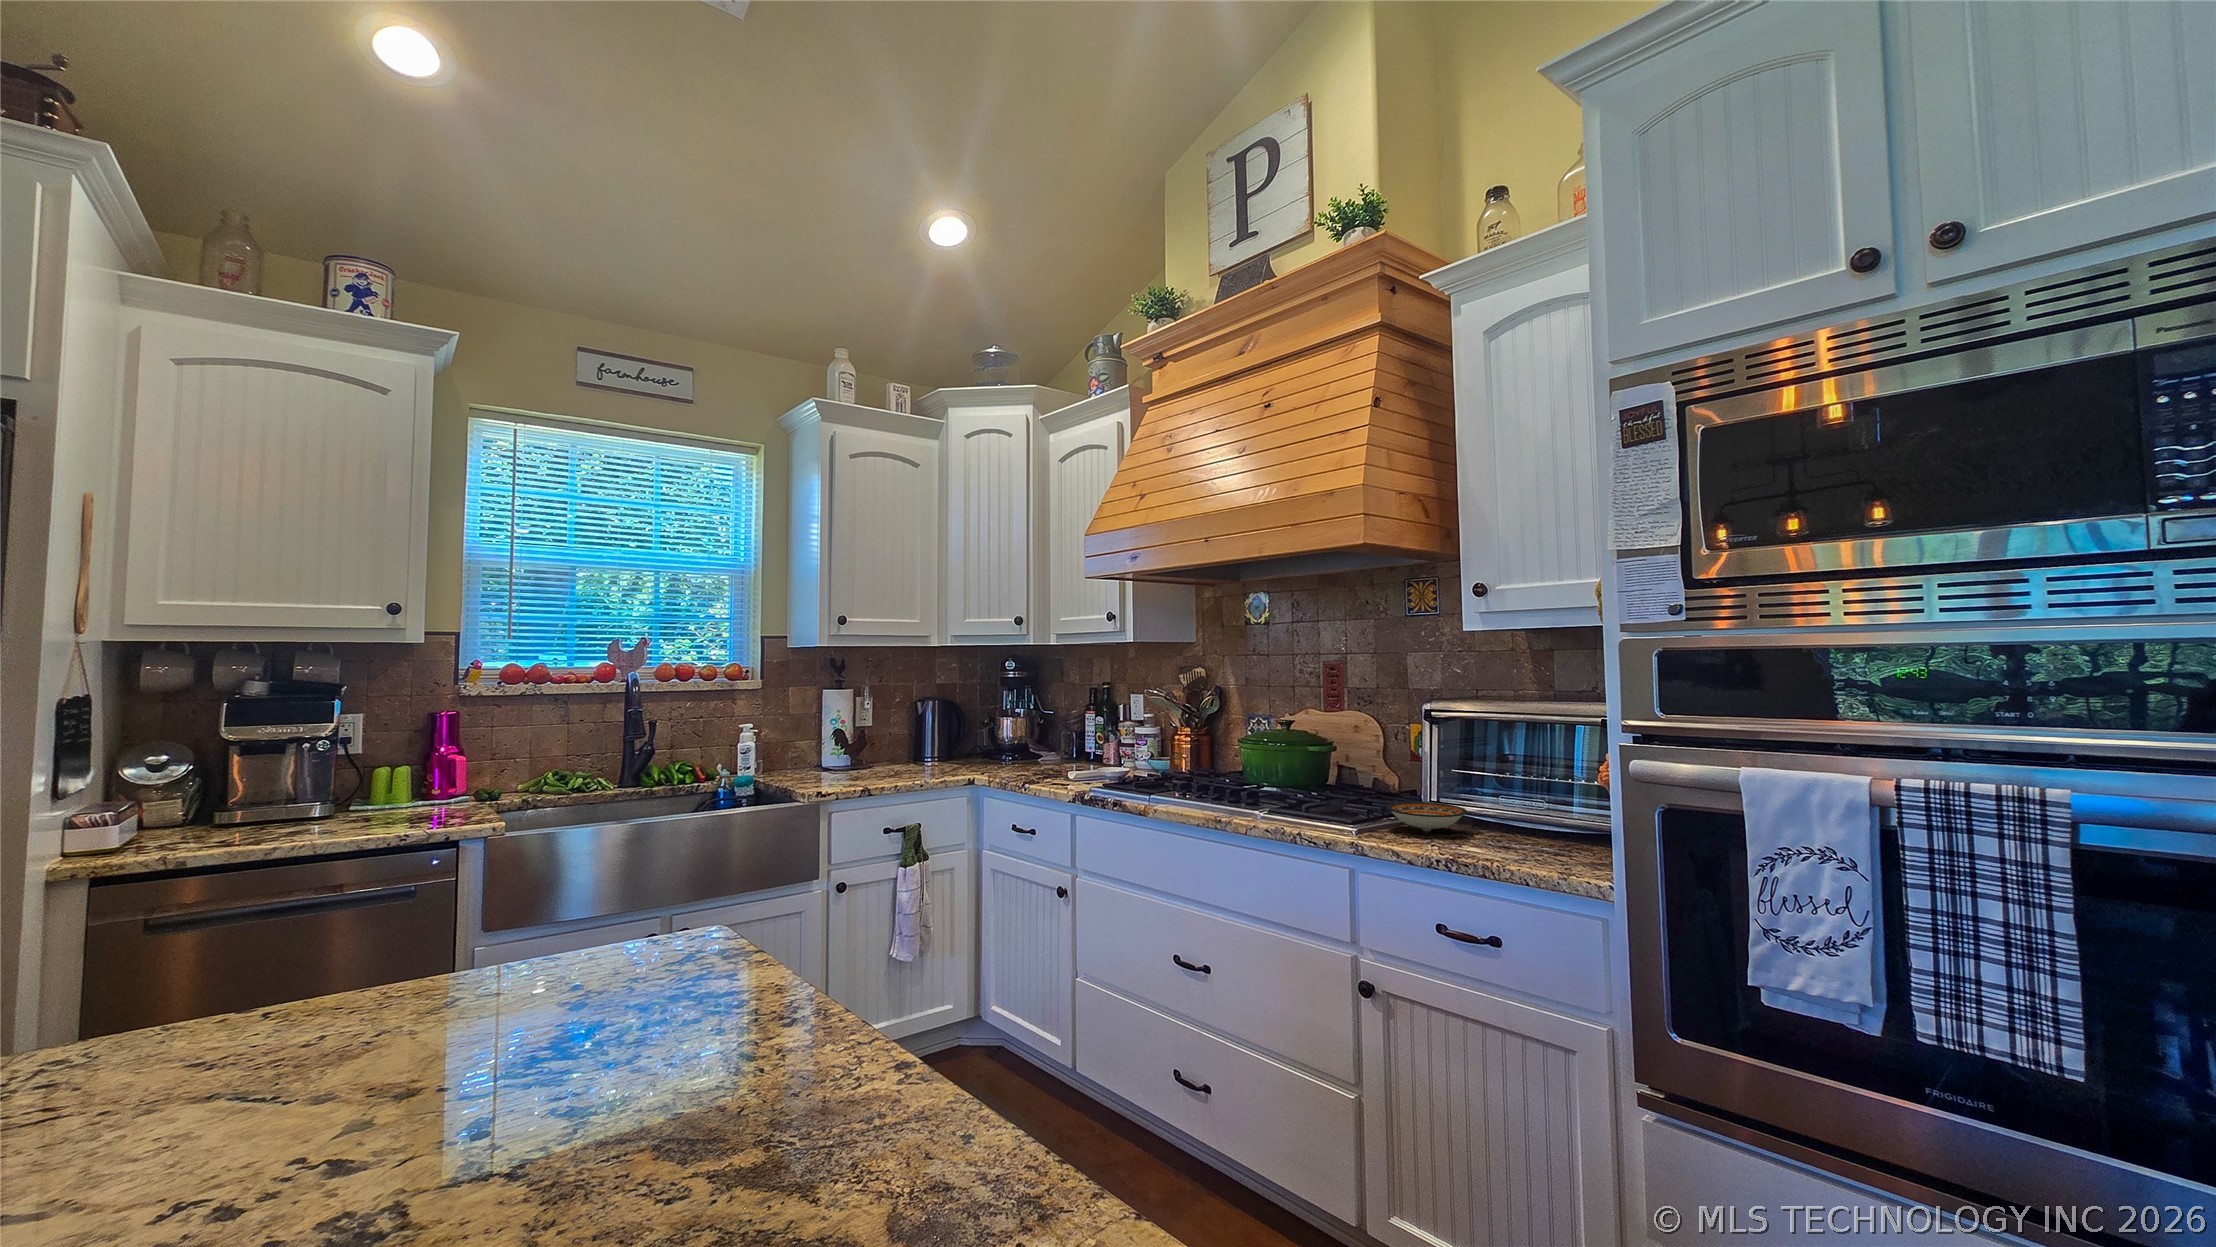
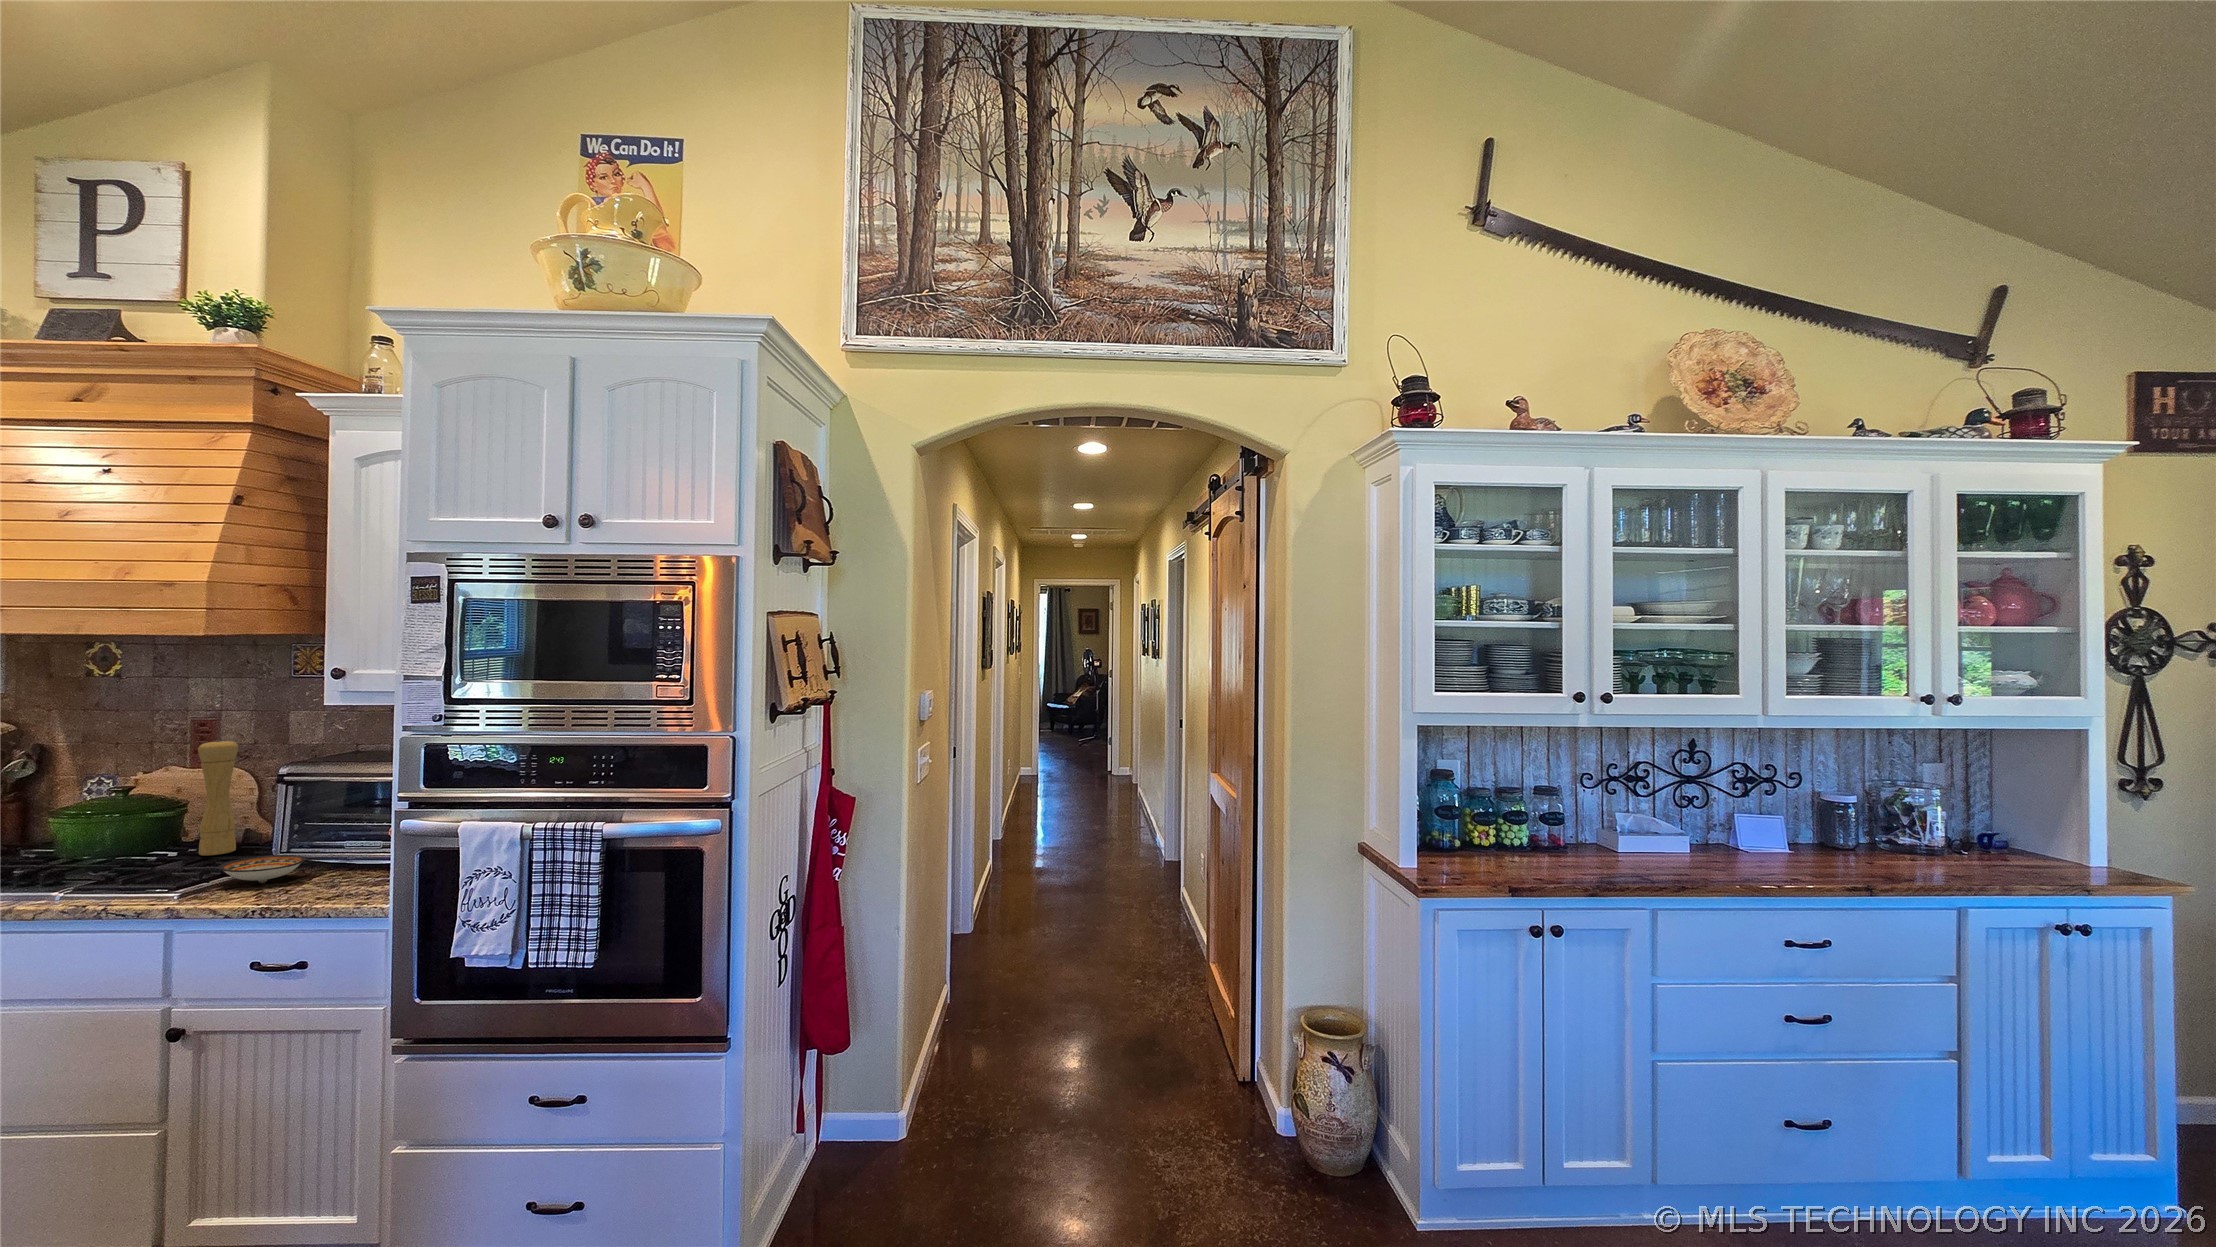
pepper mill: none [1344,675,1378,799] -> present [198,740,238,856]

